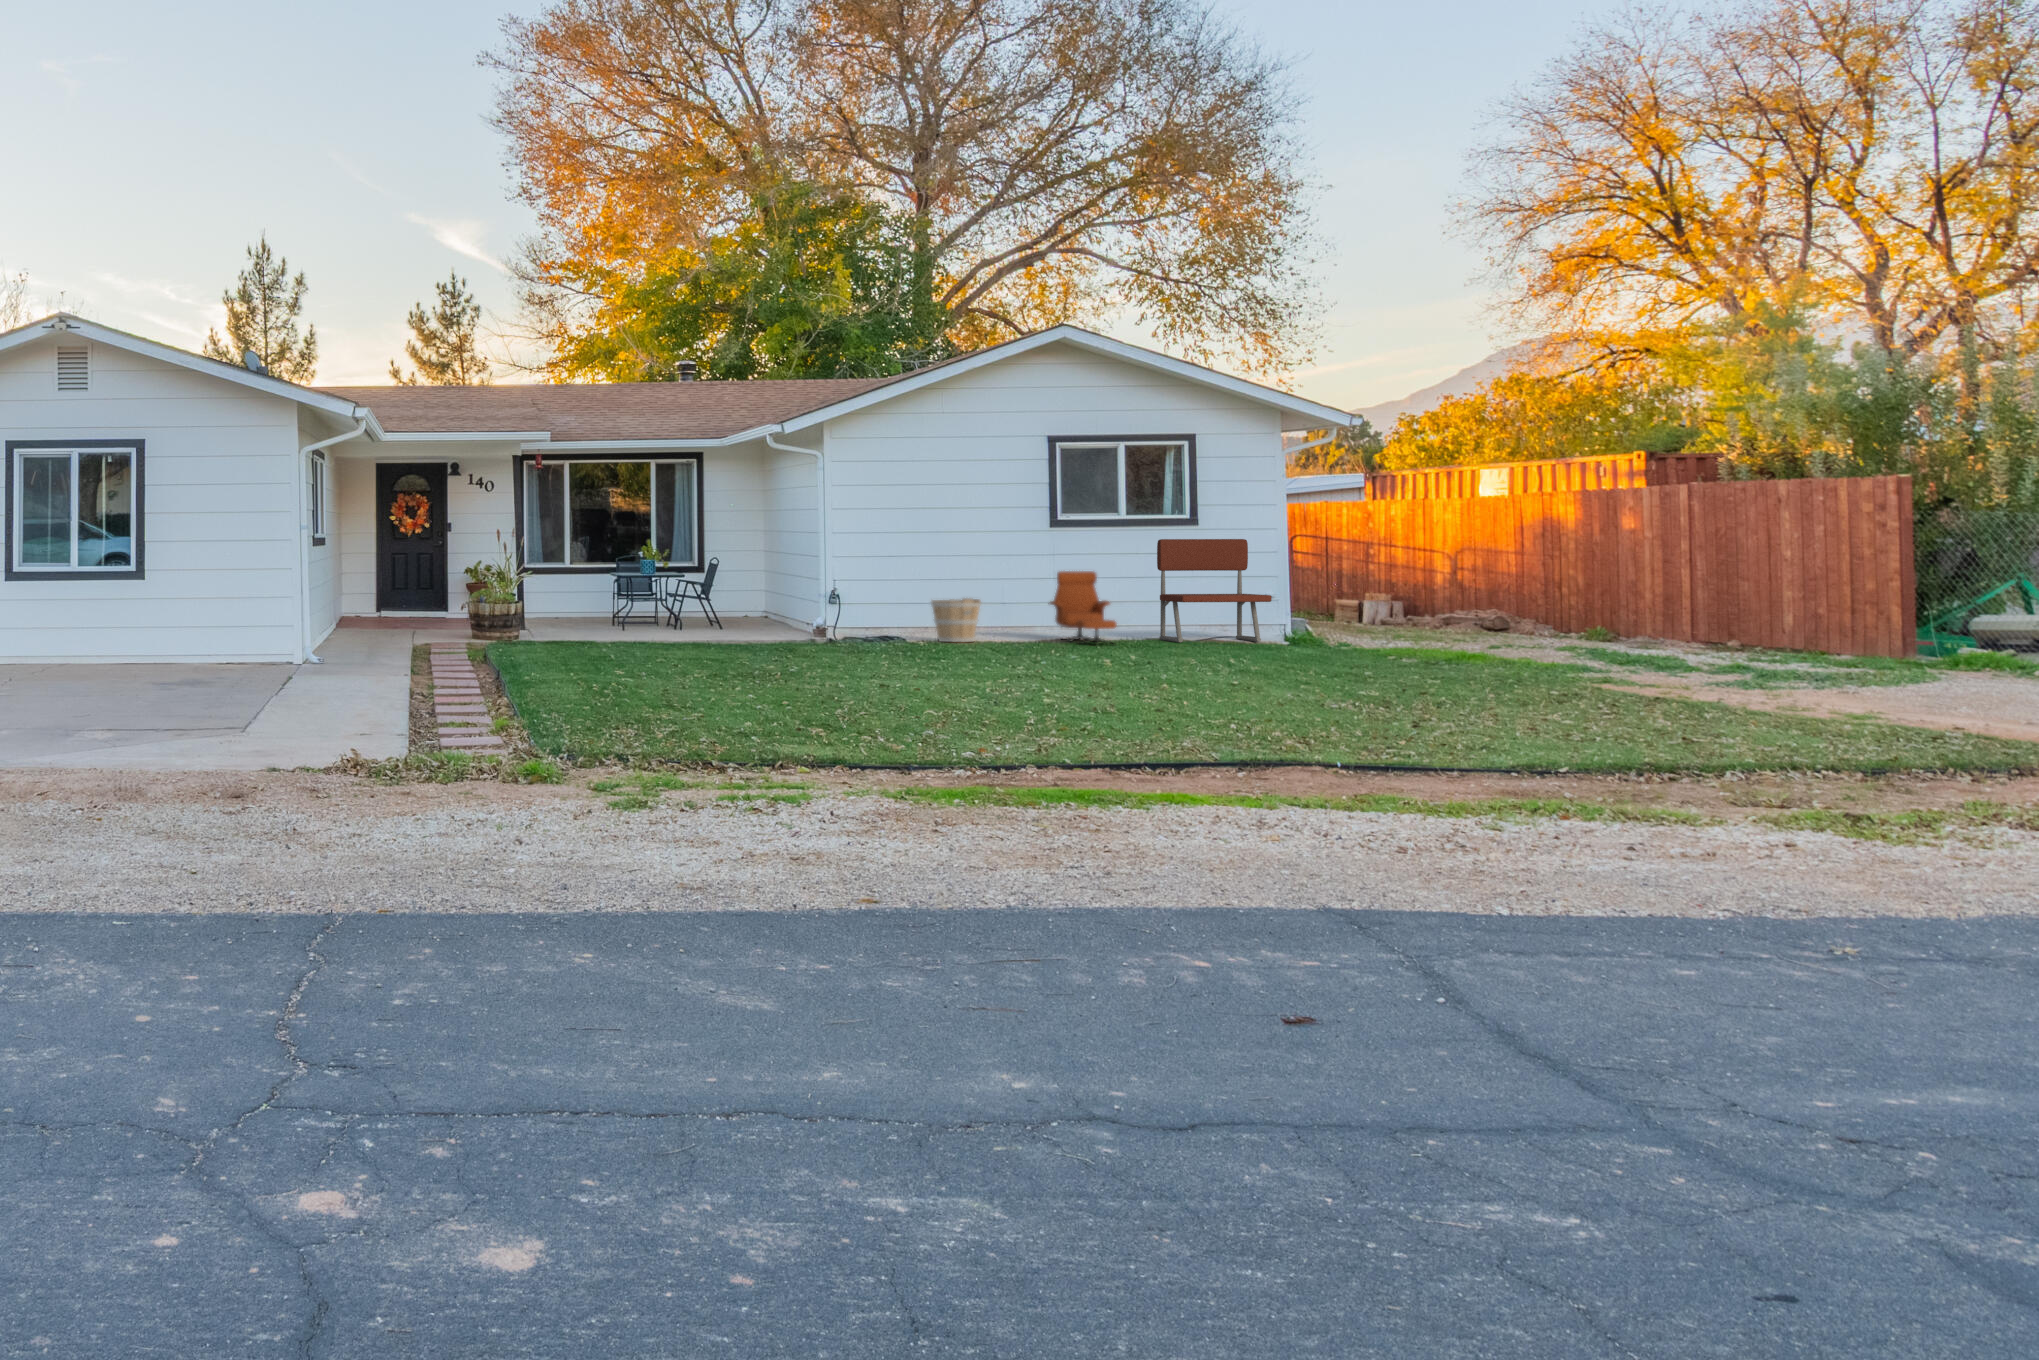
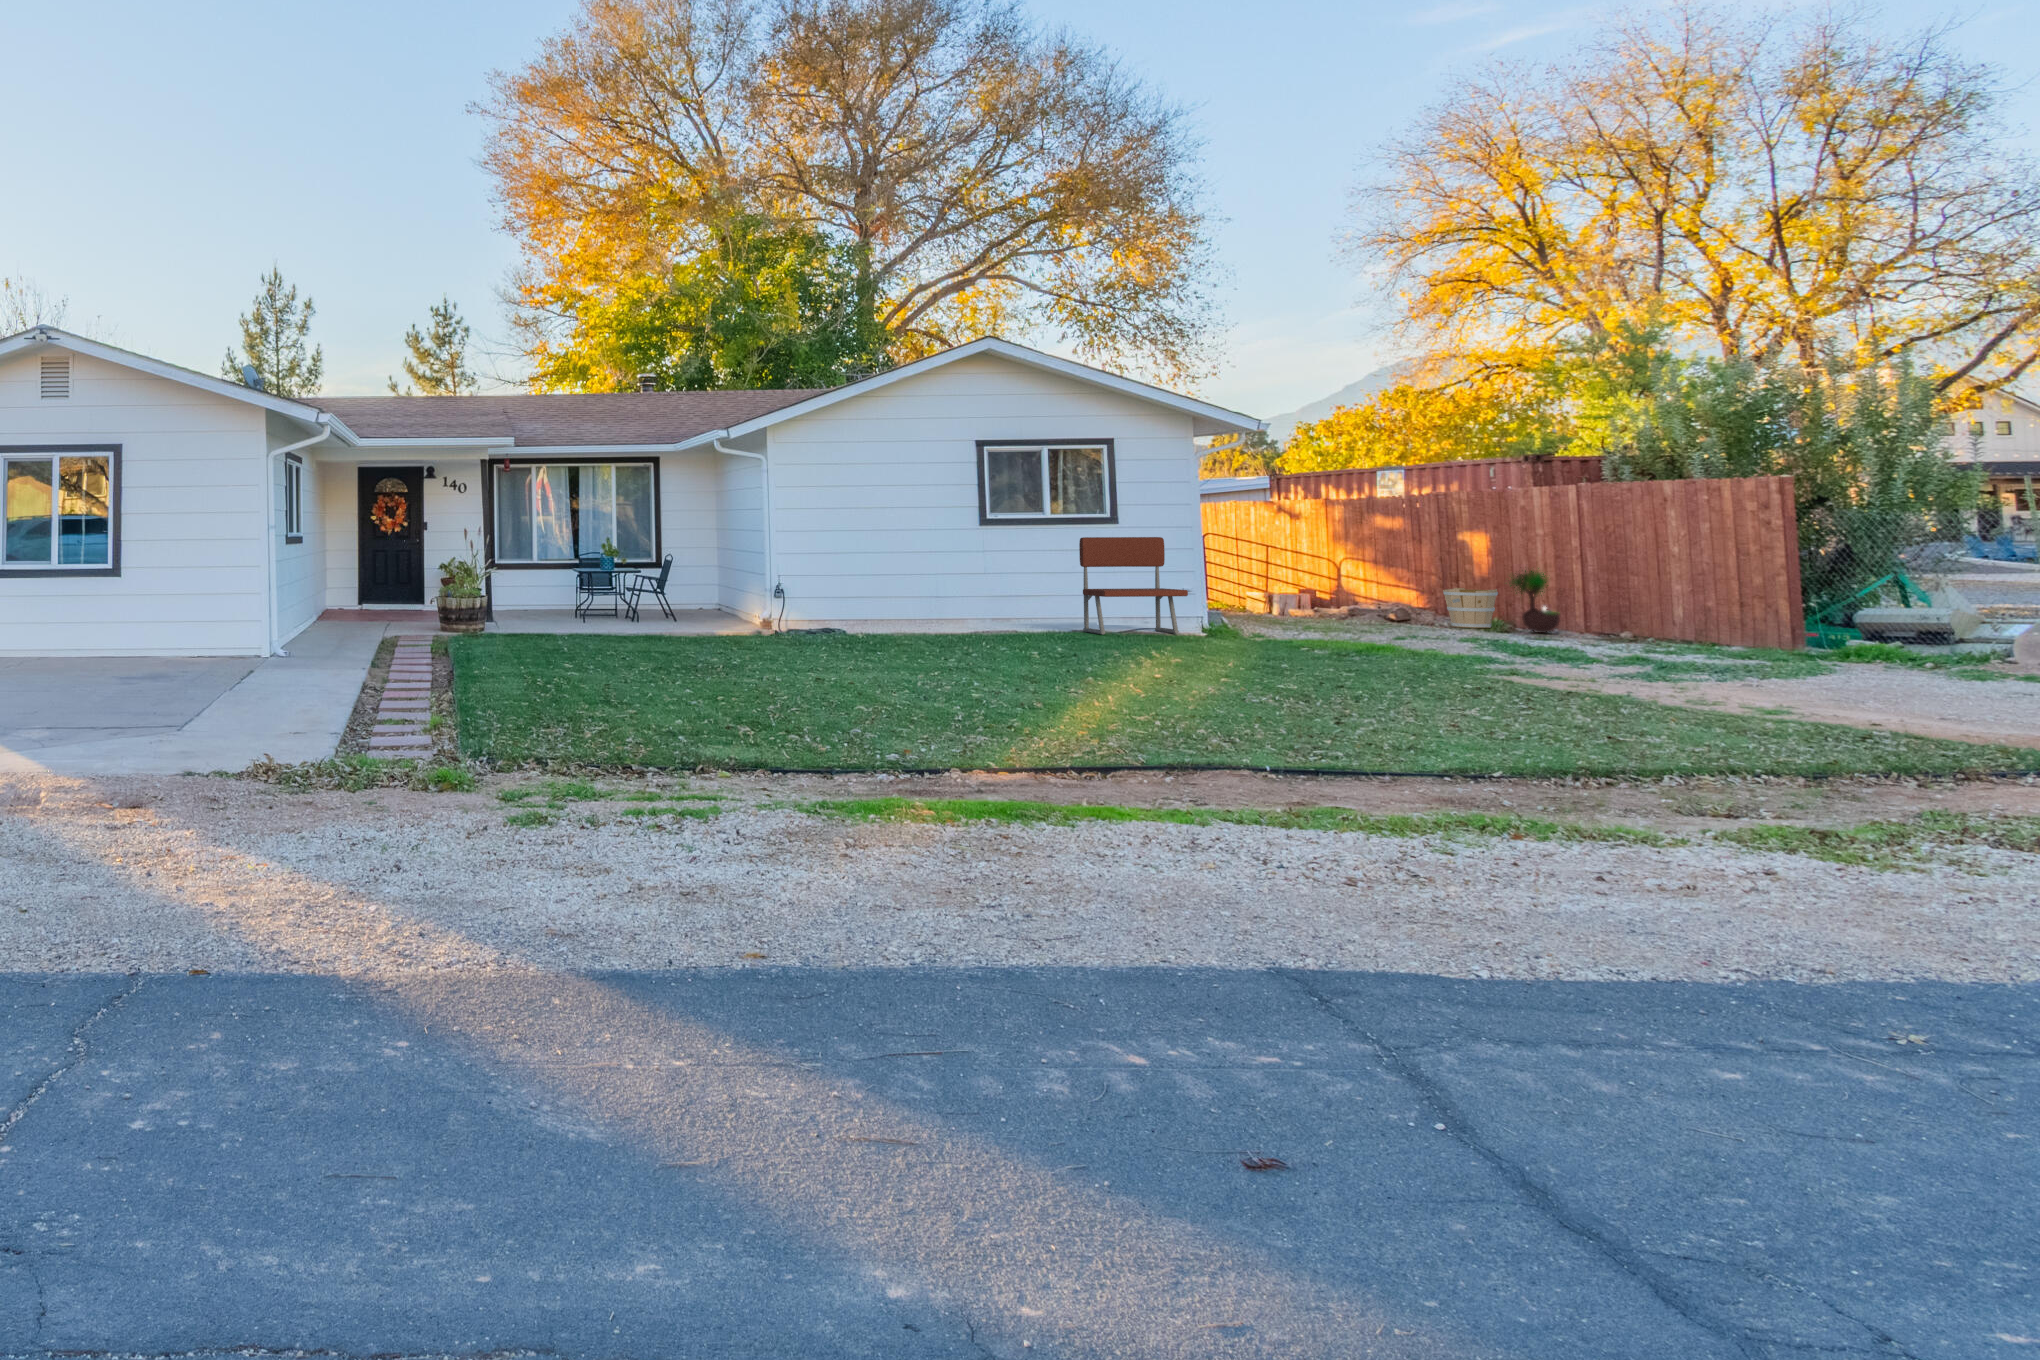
potted tree: none [1608,567,1667,641] -> present [1509,568,1560,633]
lounge chair: present [1048,571,1117,644] -> none [978,567,1043,637]
wooden bucket: present [931,598,981,643] -> present [1443,588,1498,628]

